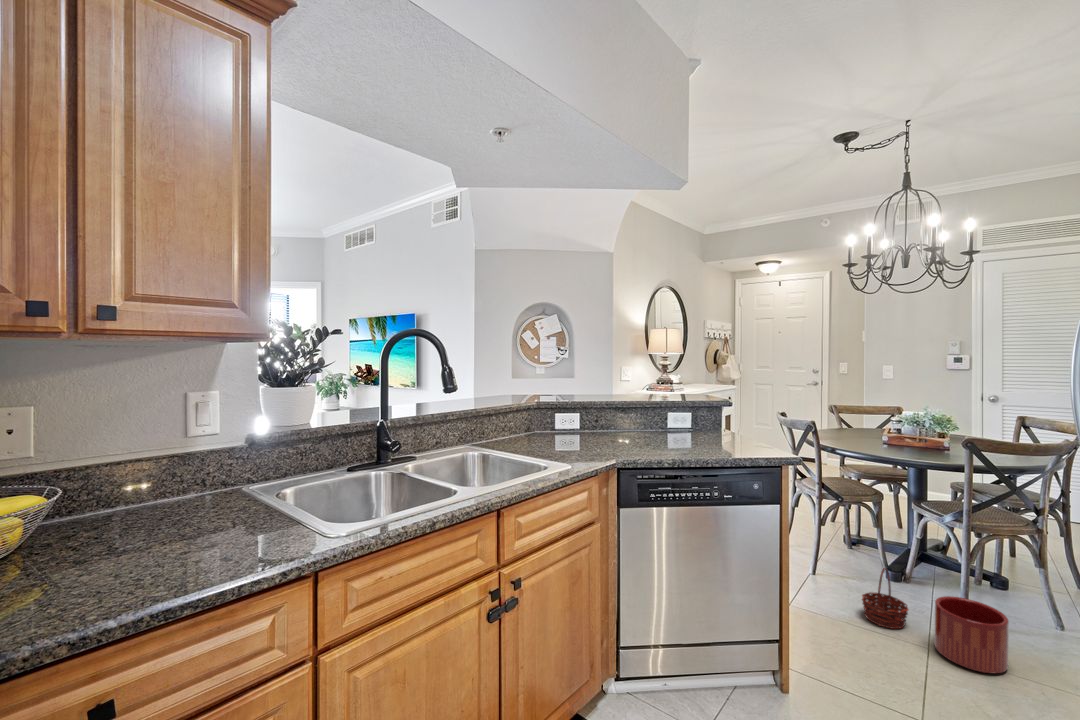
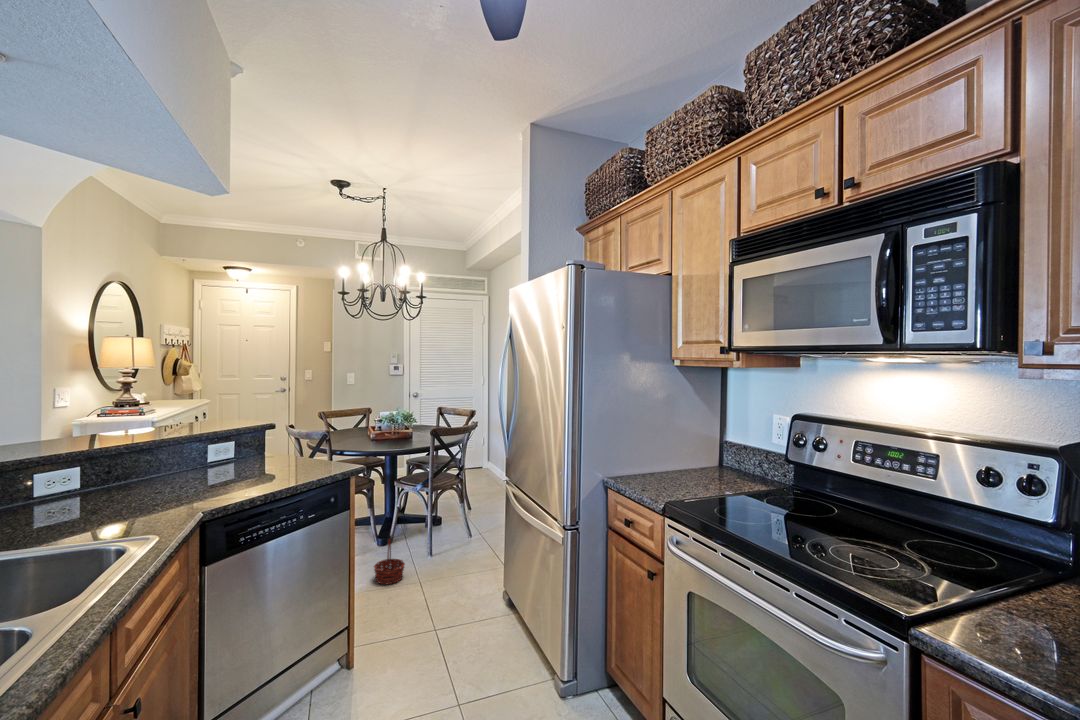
planter: present [934,596,1009,673] -> none [423,540,461,587]

